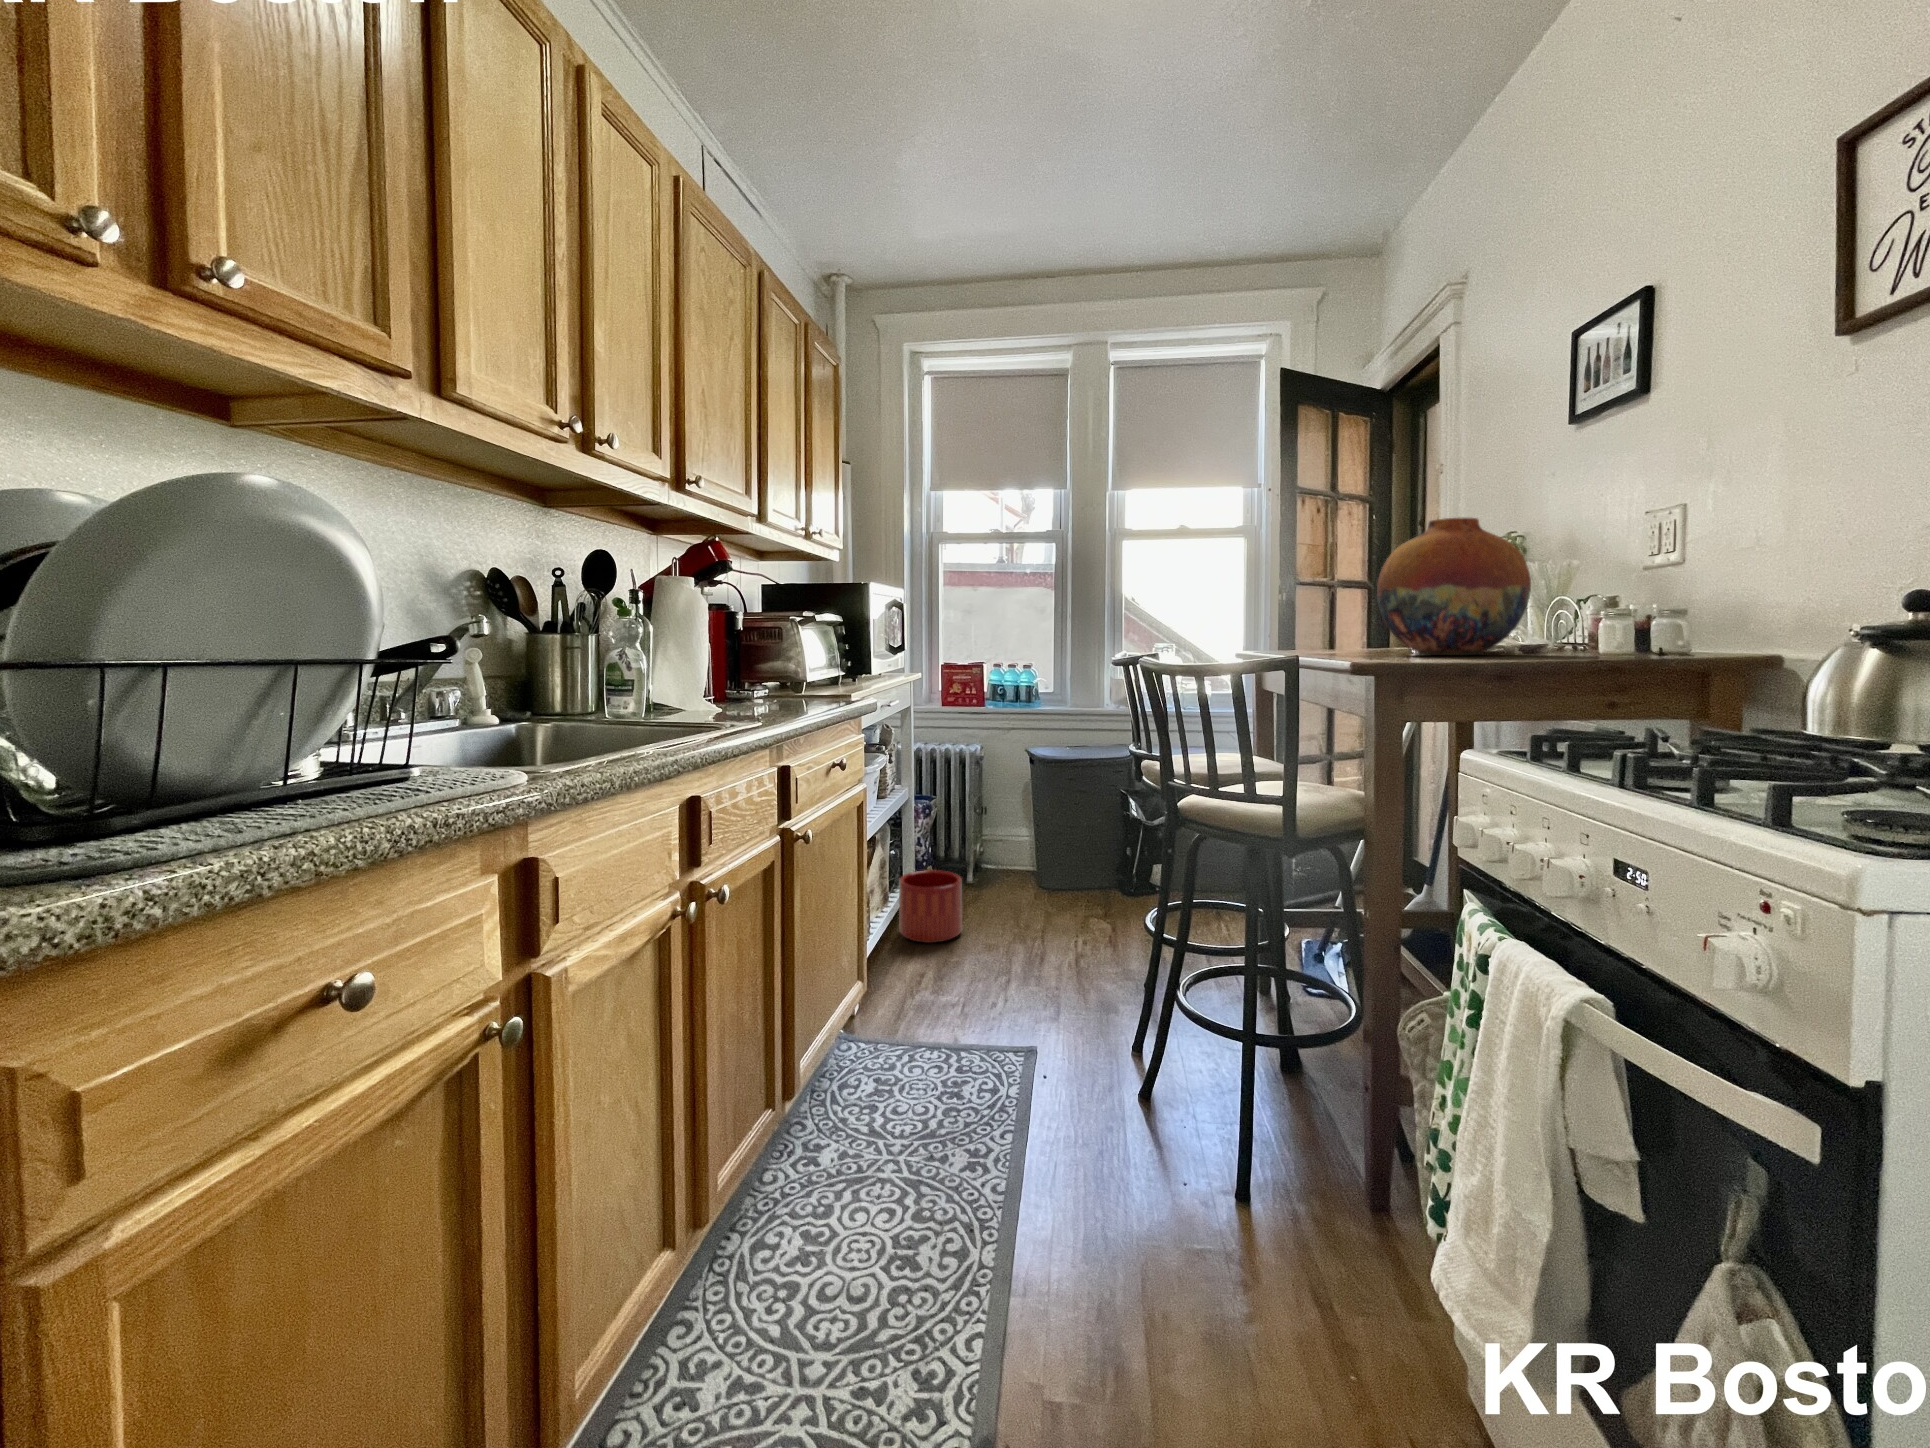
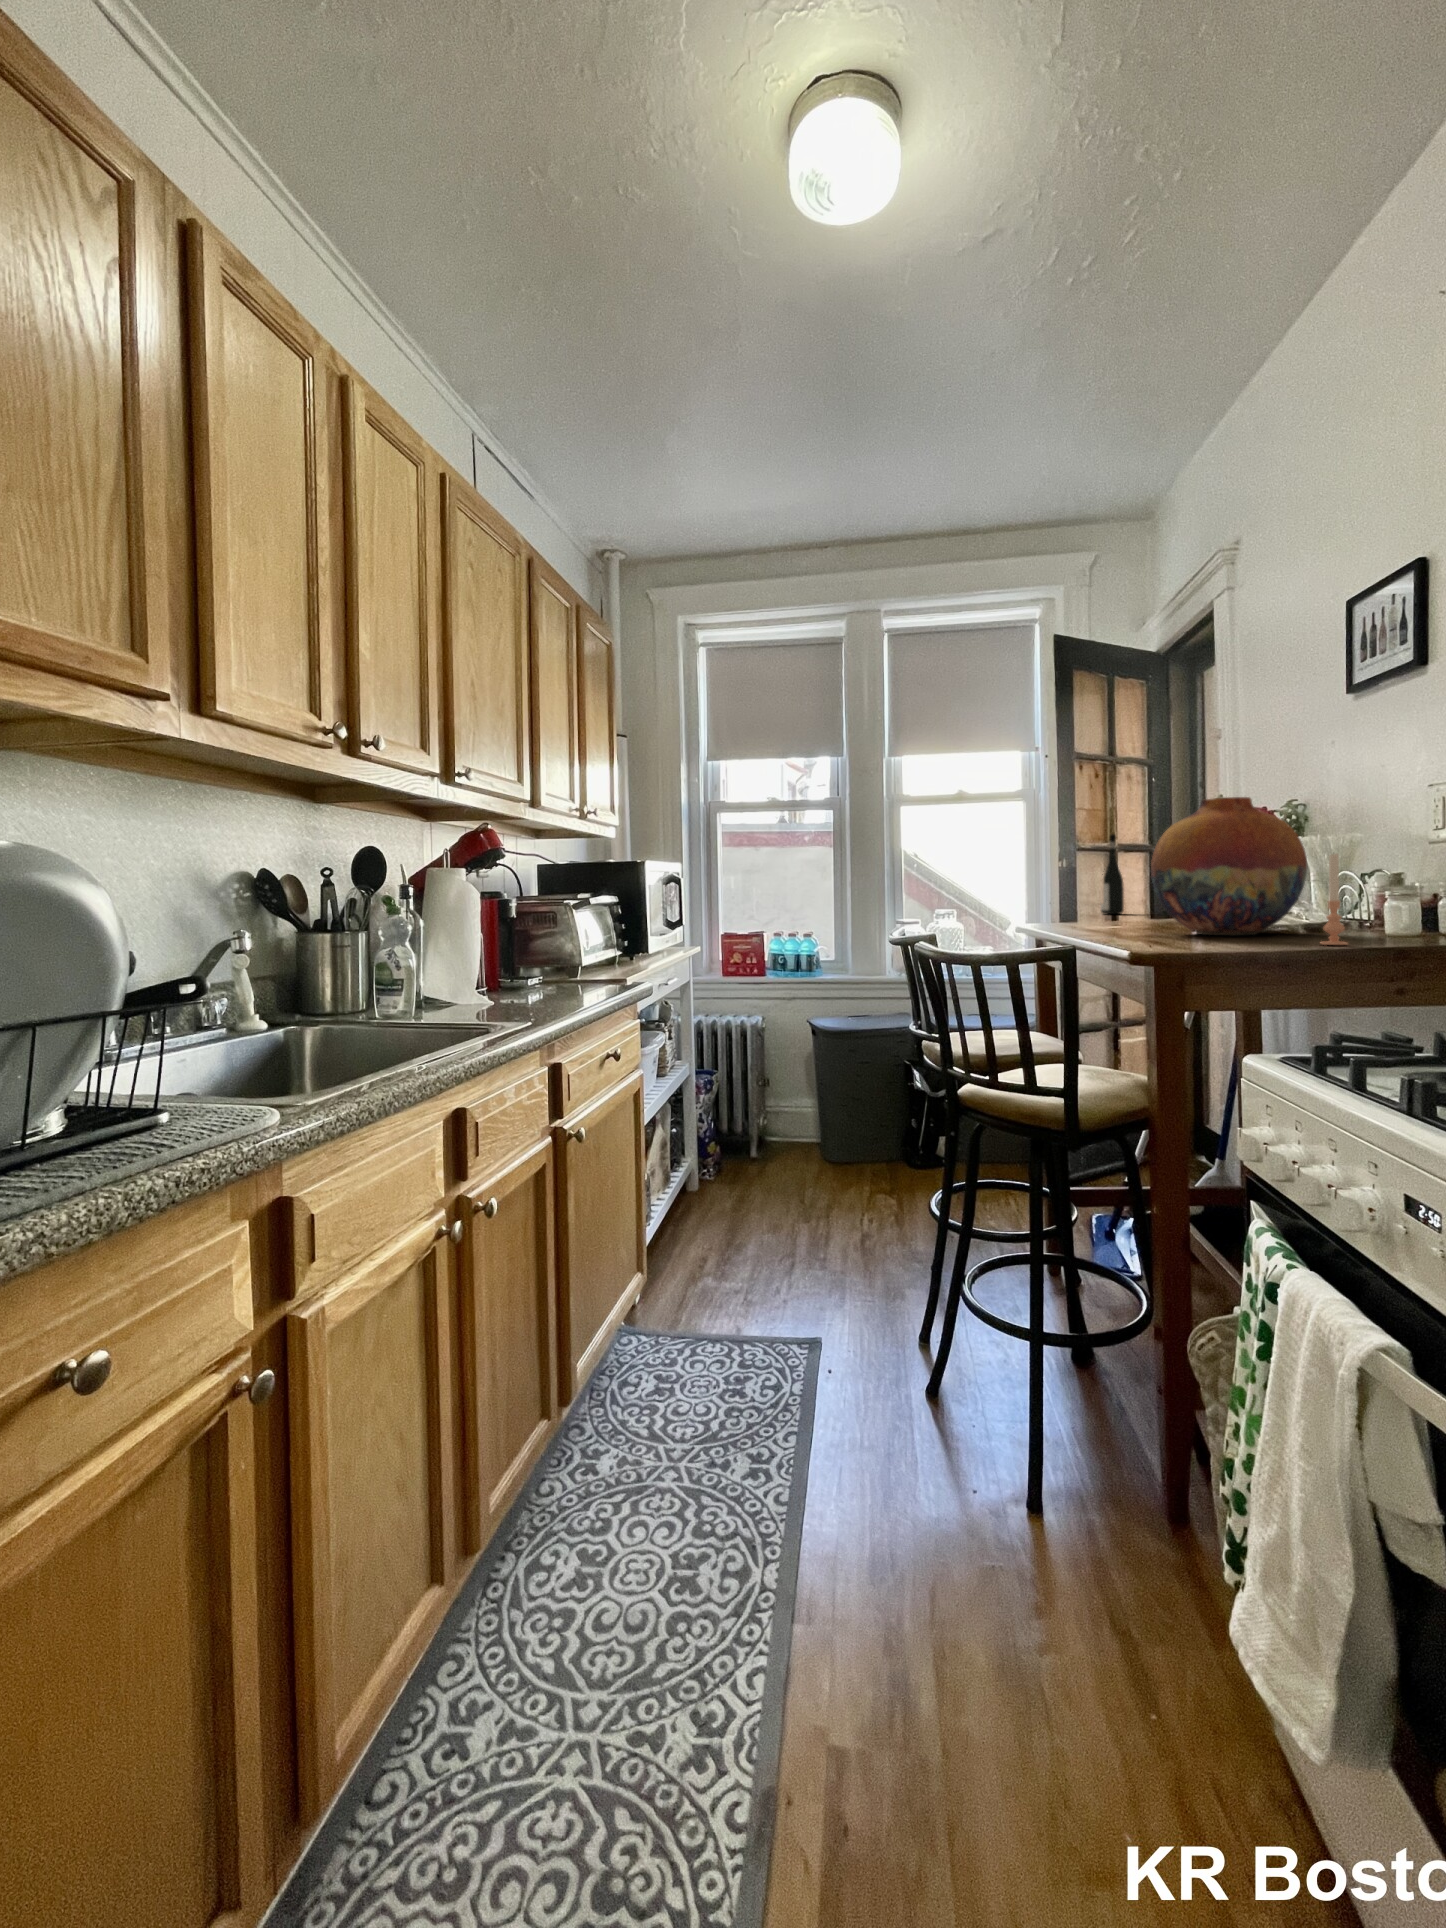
wine bottle: none [1325,567,1349,647] -> present [1101,834,1124,914]
candle: none [1539,567,1567,659] -> present [1321,854,1348,945]
planter: present [899,870,962,943] -> none [681,1144,745,1219]

